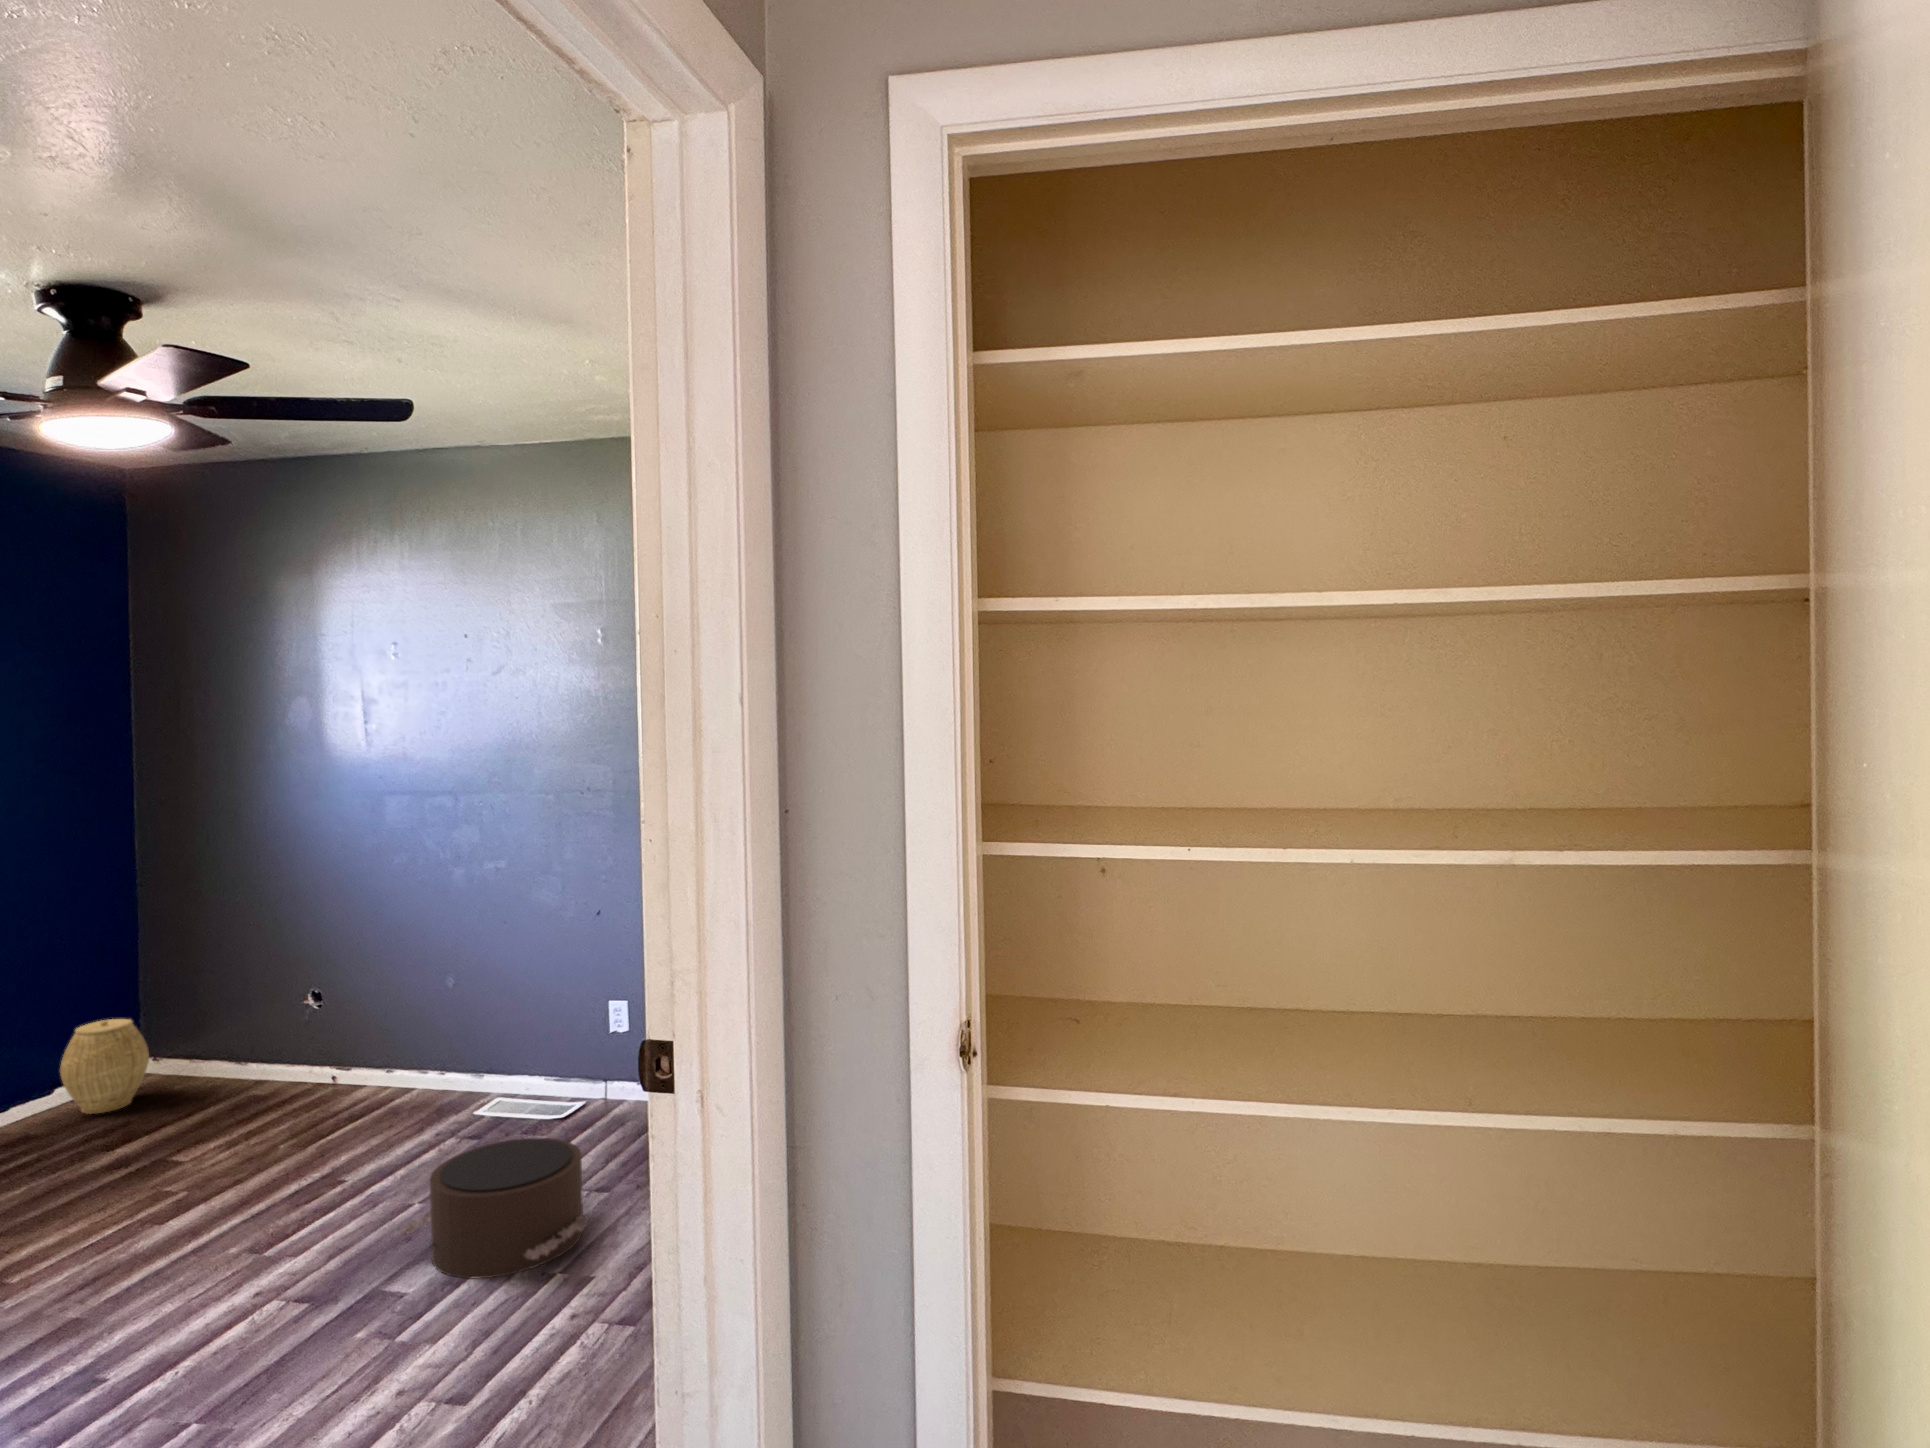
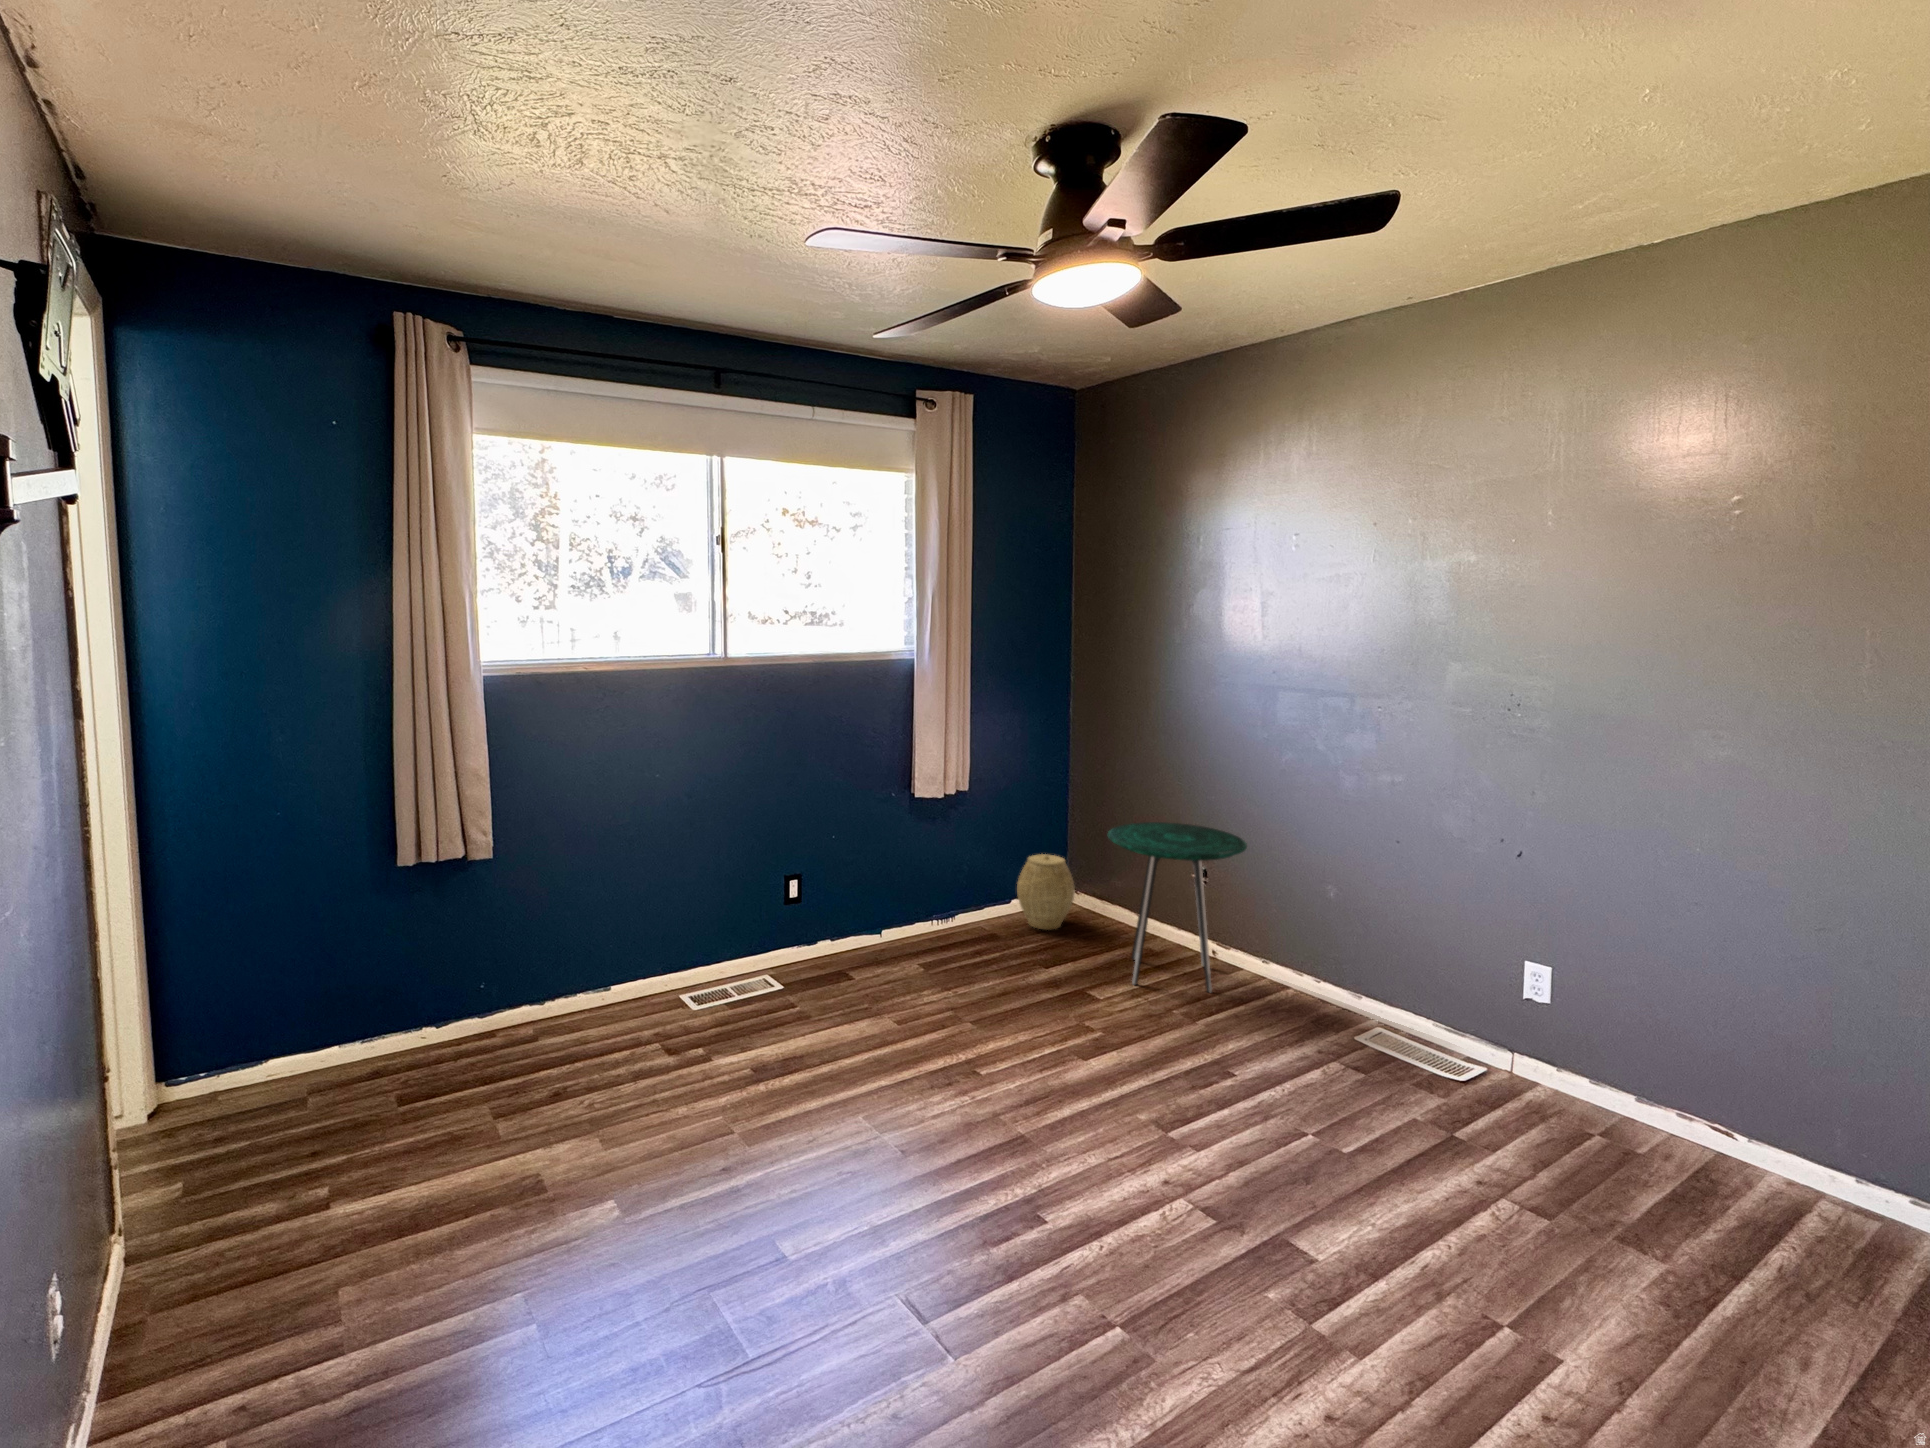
side table: none [186,944,358,1136] -> present [1108,822,1247,993]
pouf: present [399,1138,590,1279] -> none [1303,1110,1556,1304]

